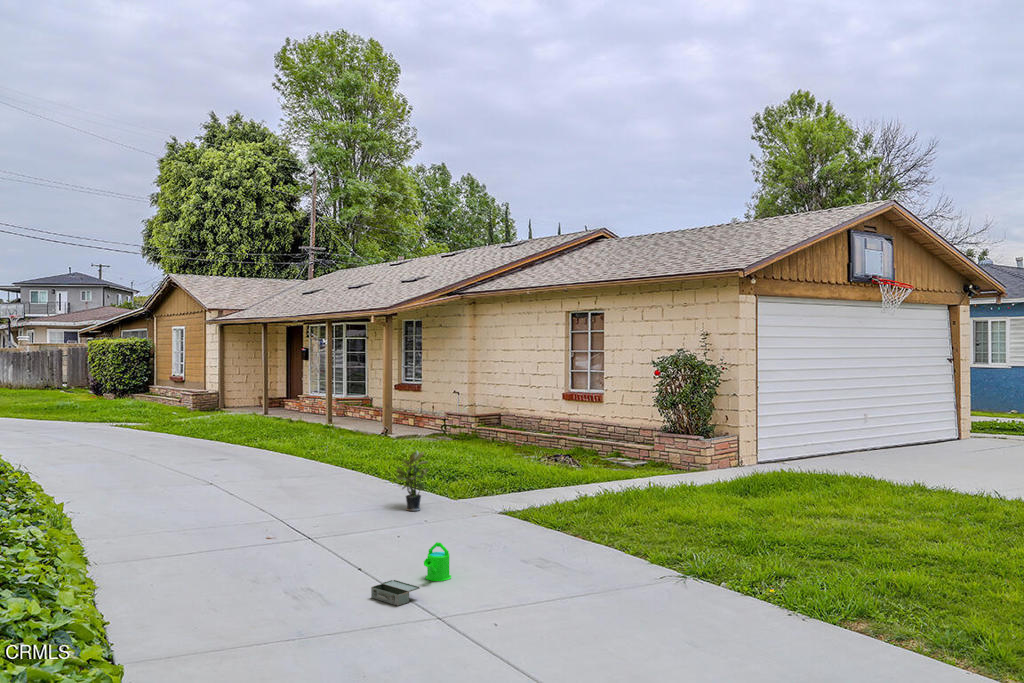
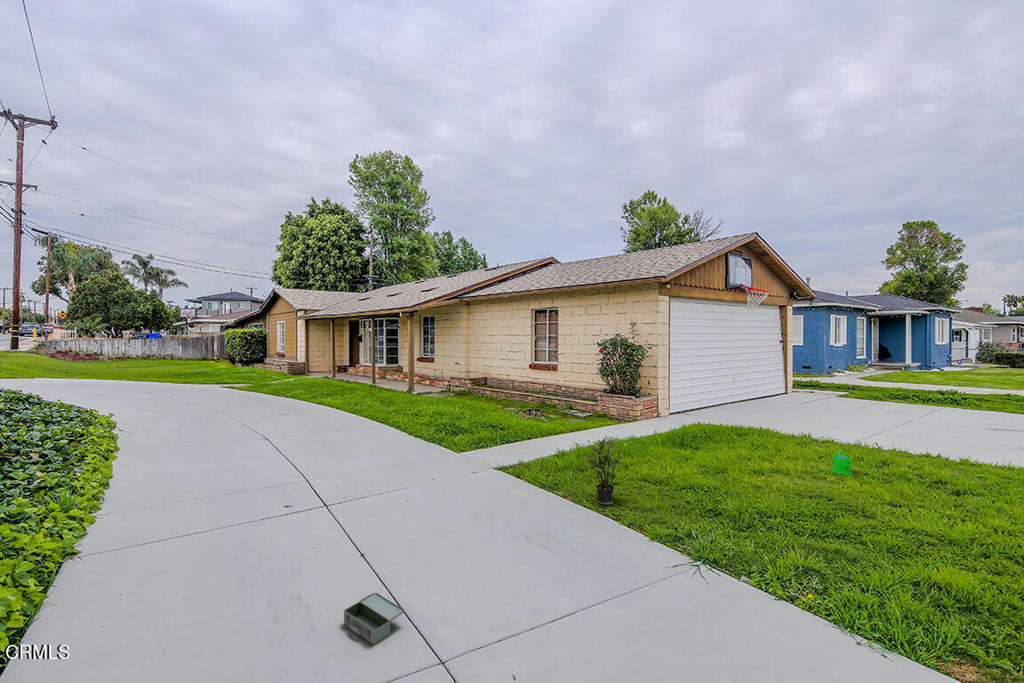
potted plant: present [396,450,428,511] -> present [586,436,622,505]
watering can: present [424,542,451,581] -> present [832,450,853,475]

